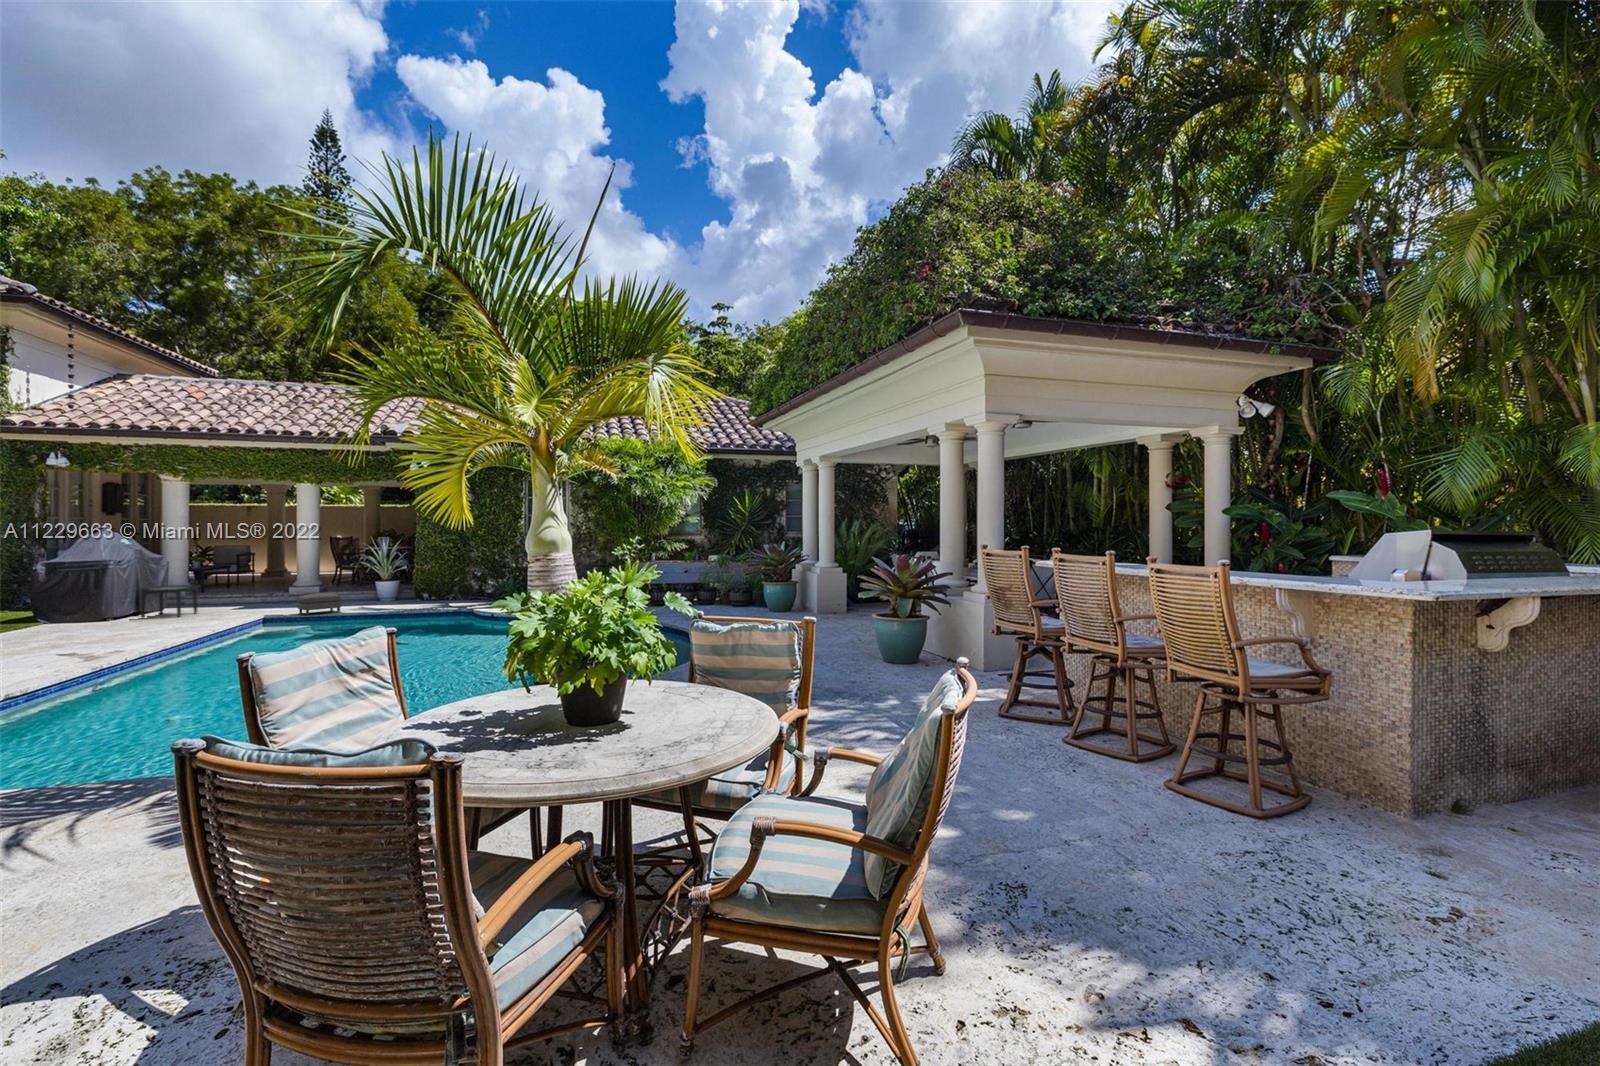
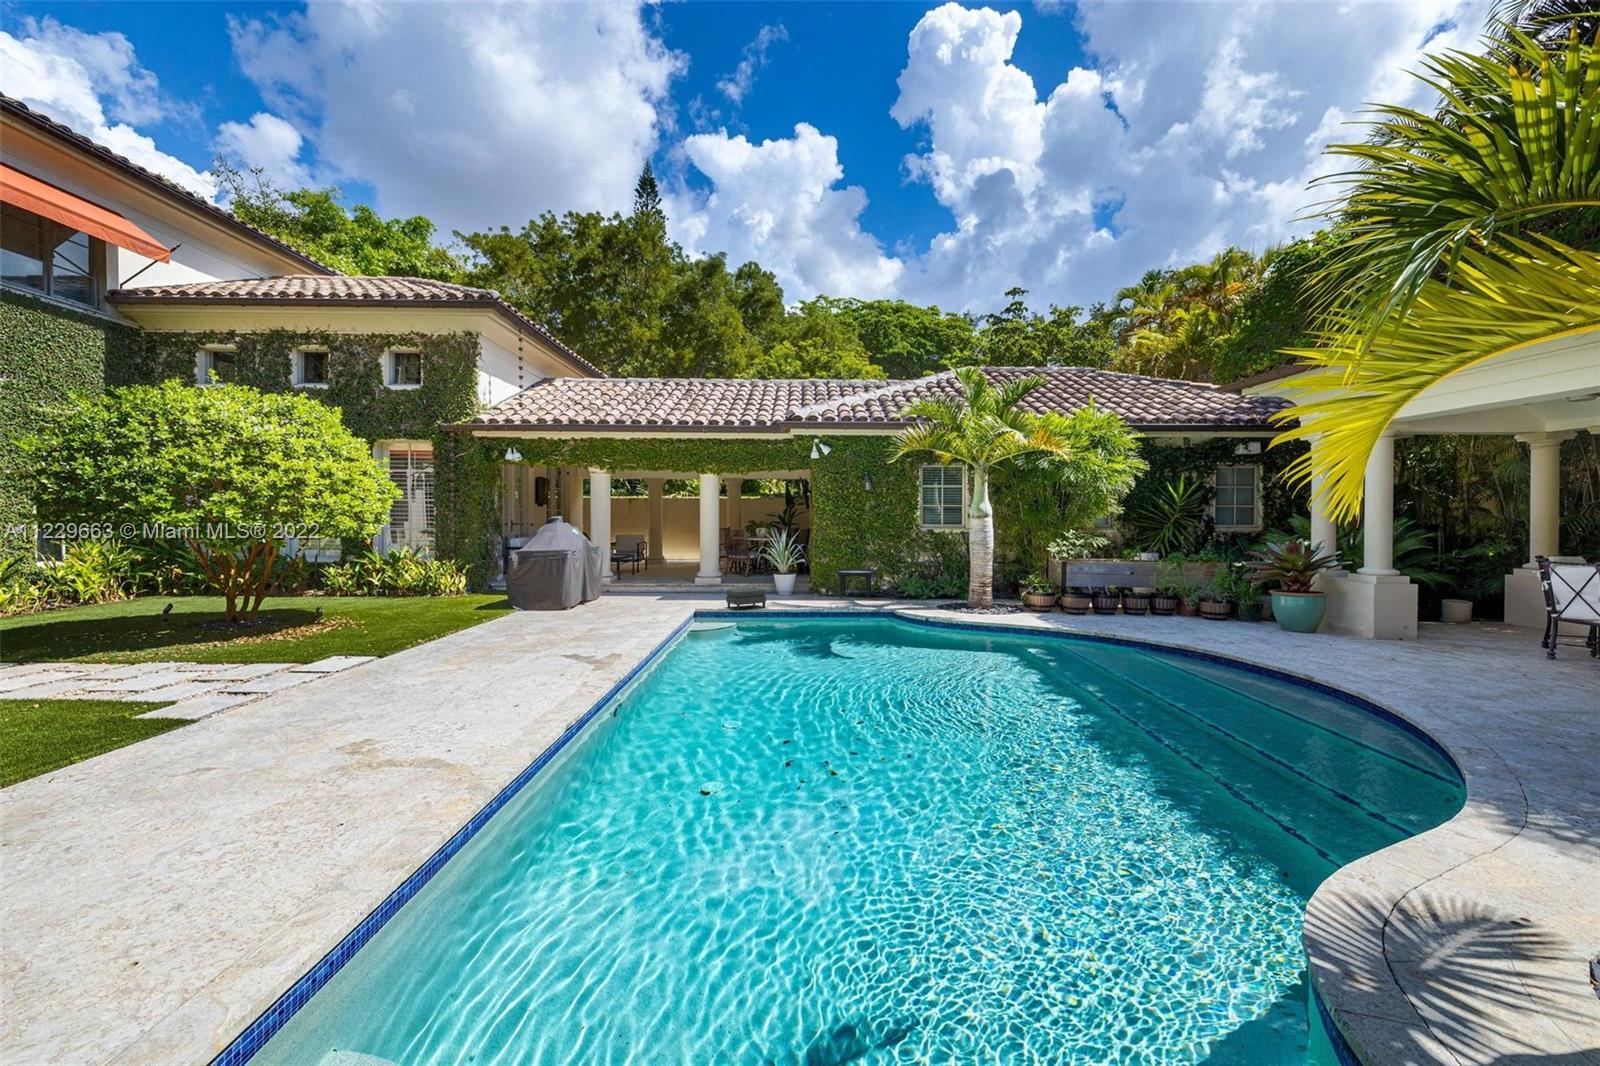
round table: present [138,585,200,618] -> present [834,569,877,598]

